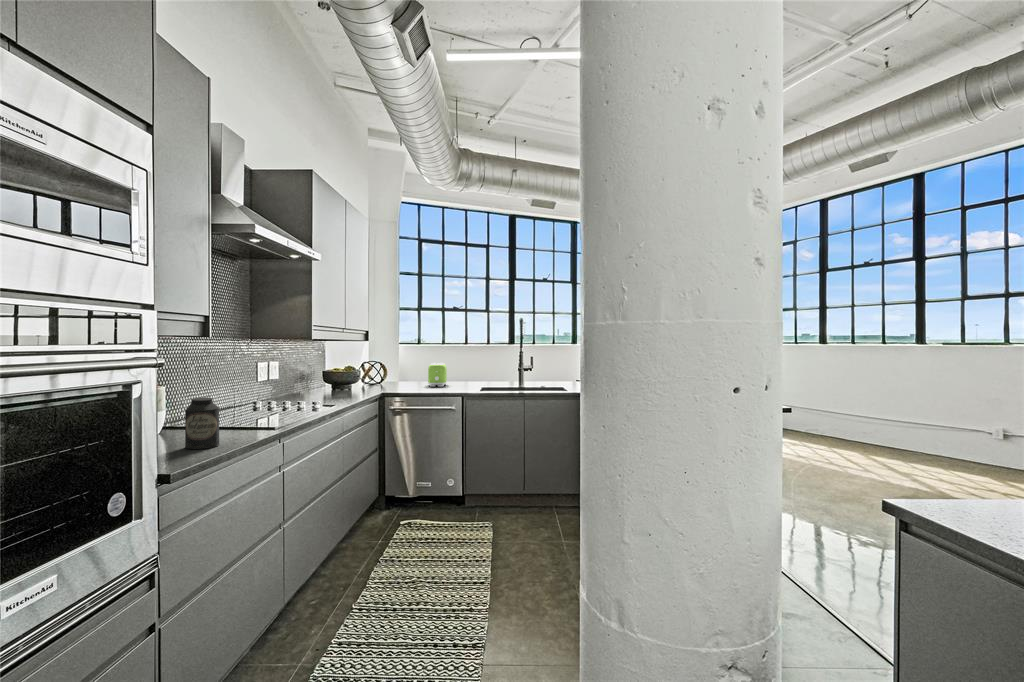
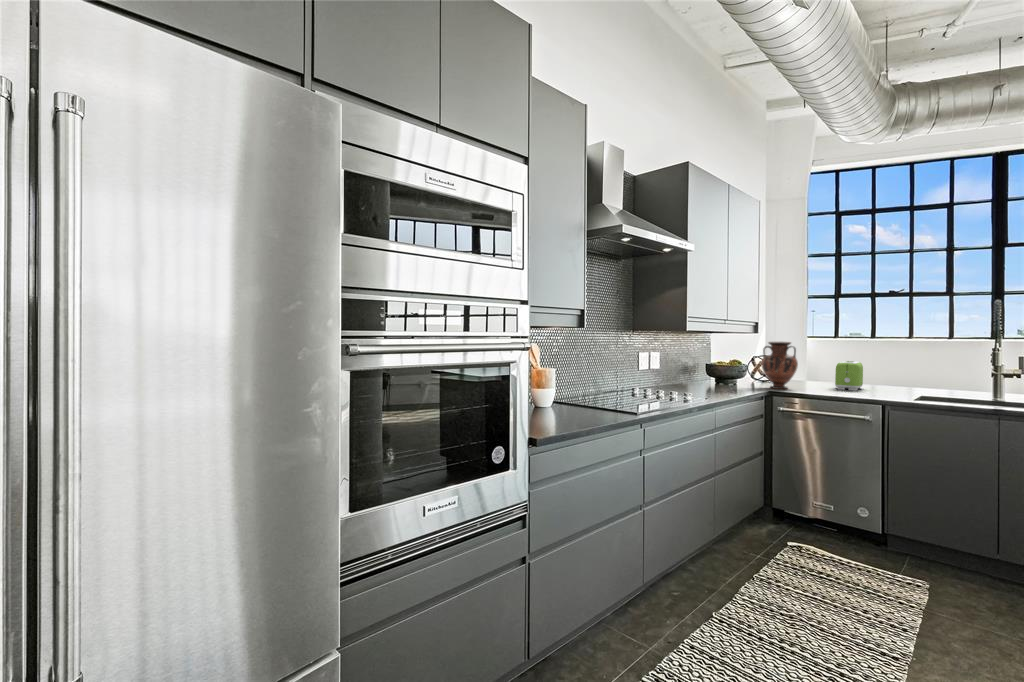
vase: none [372,348,401,390] -> present [761,342,798,389]
canister: present [185,397,219,449] -> none [558,381,585,427]

